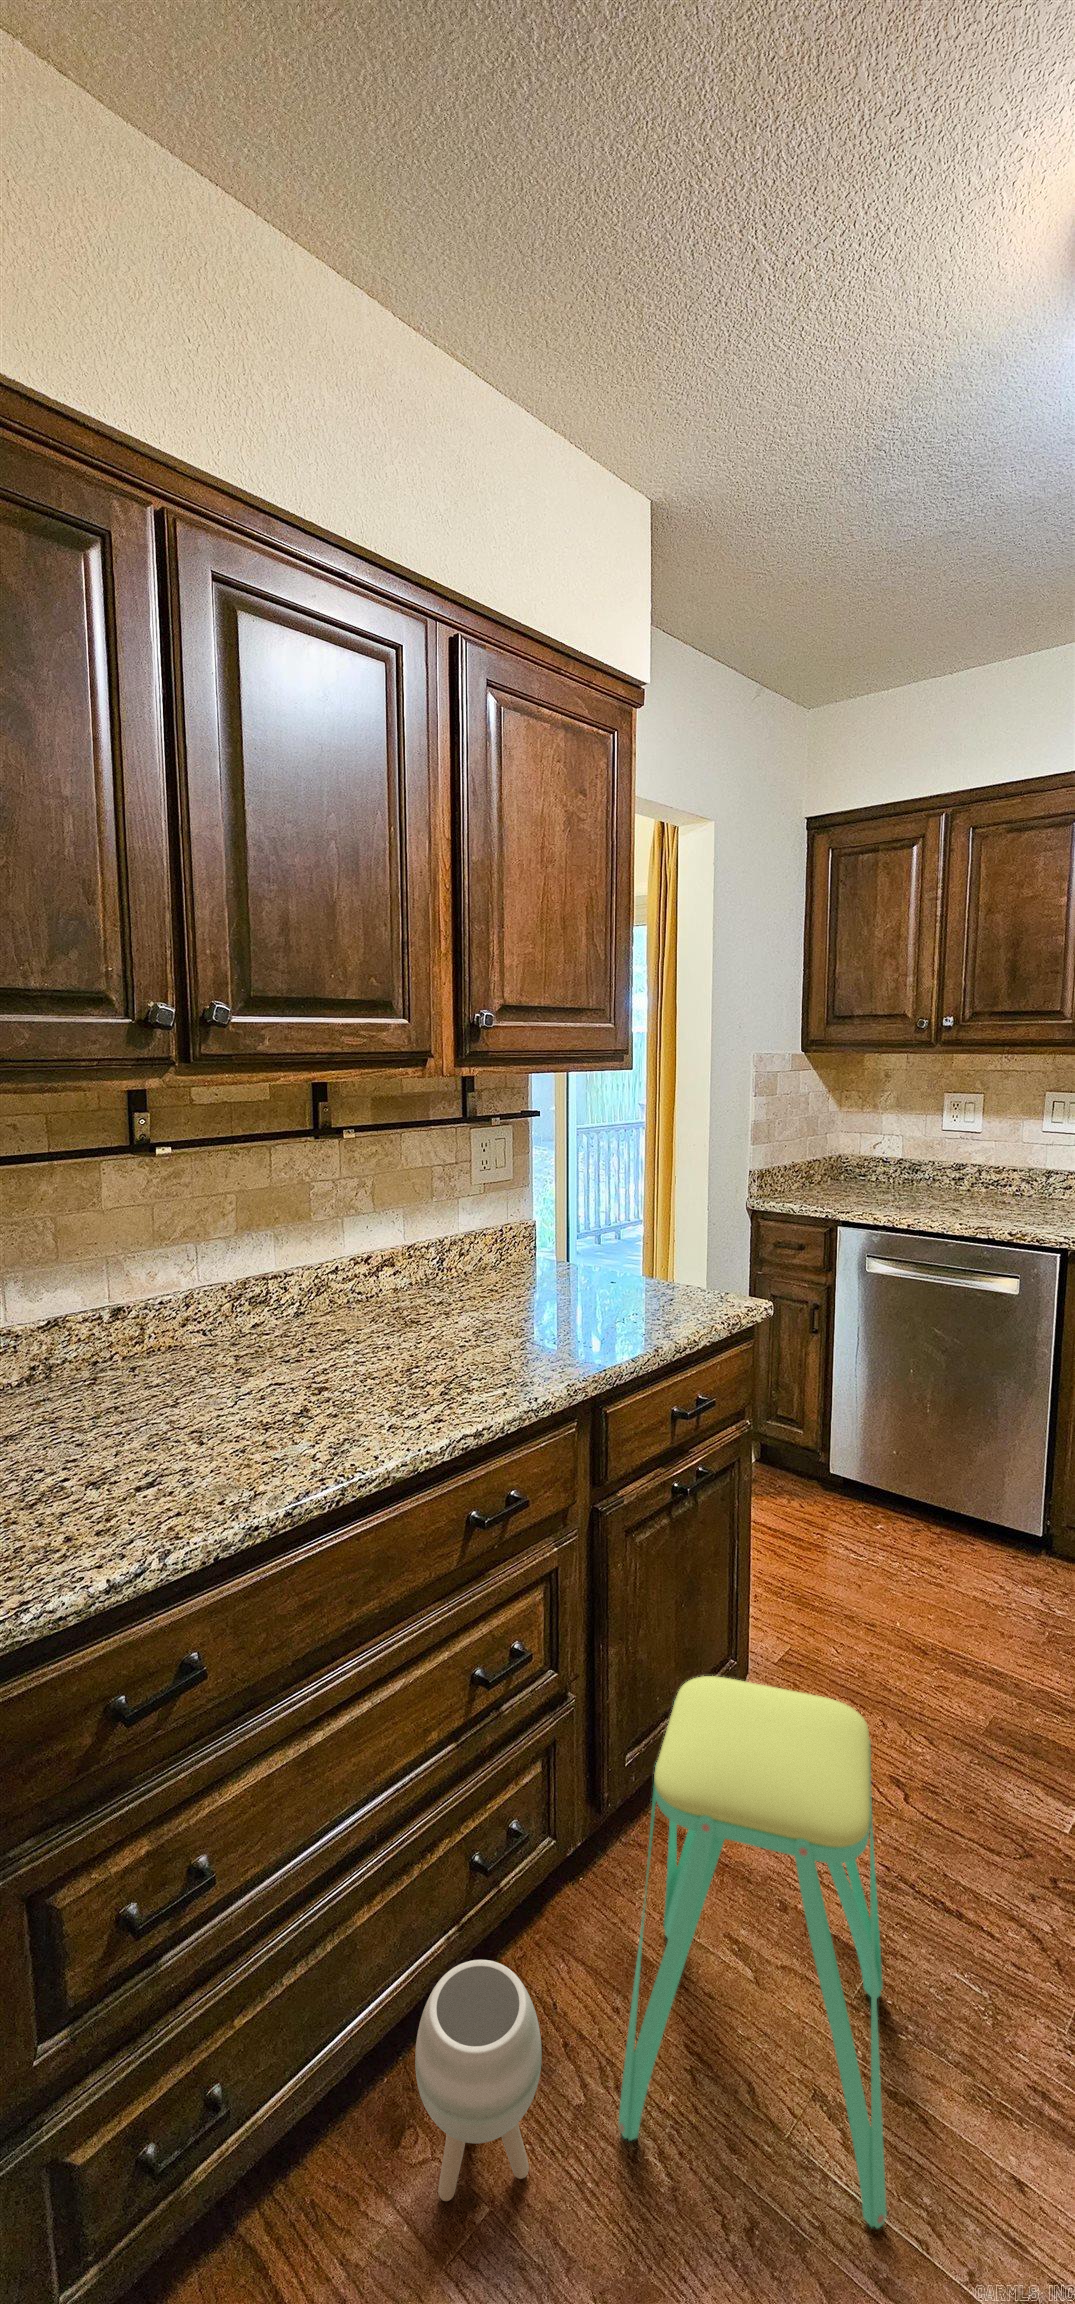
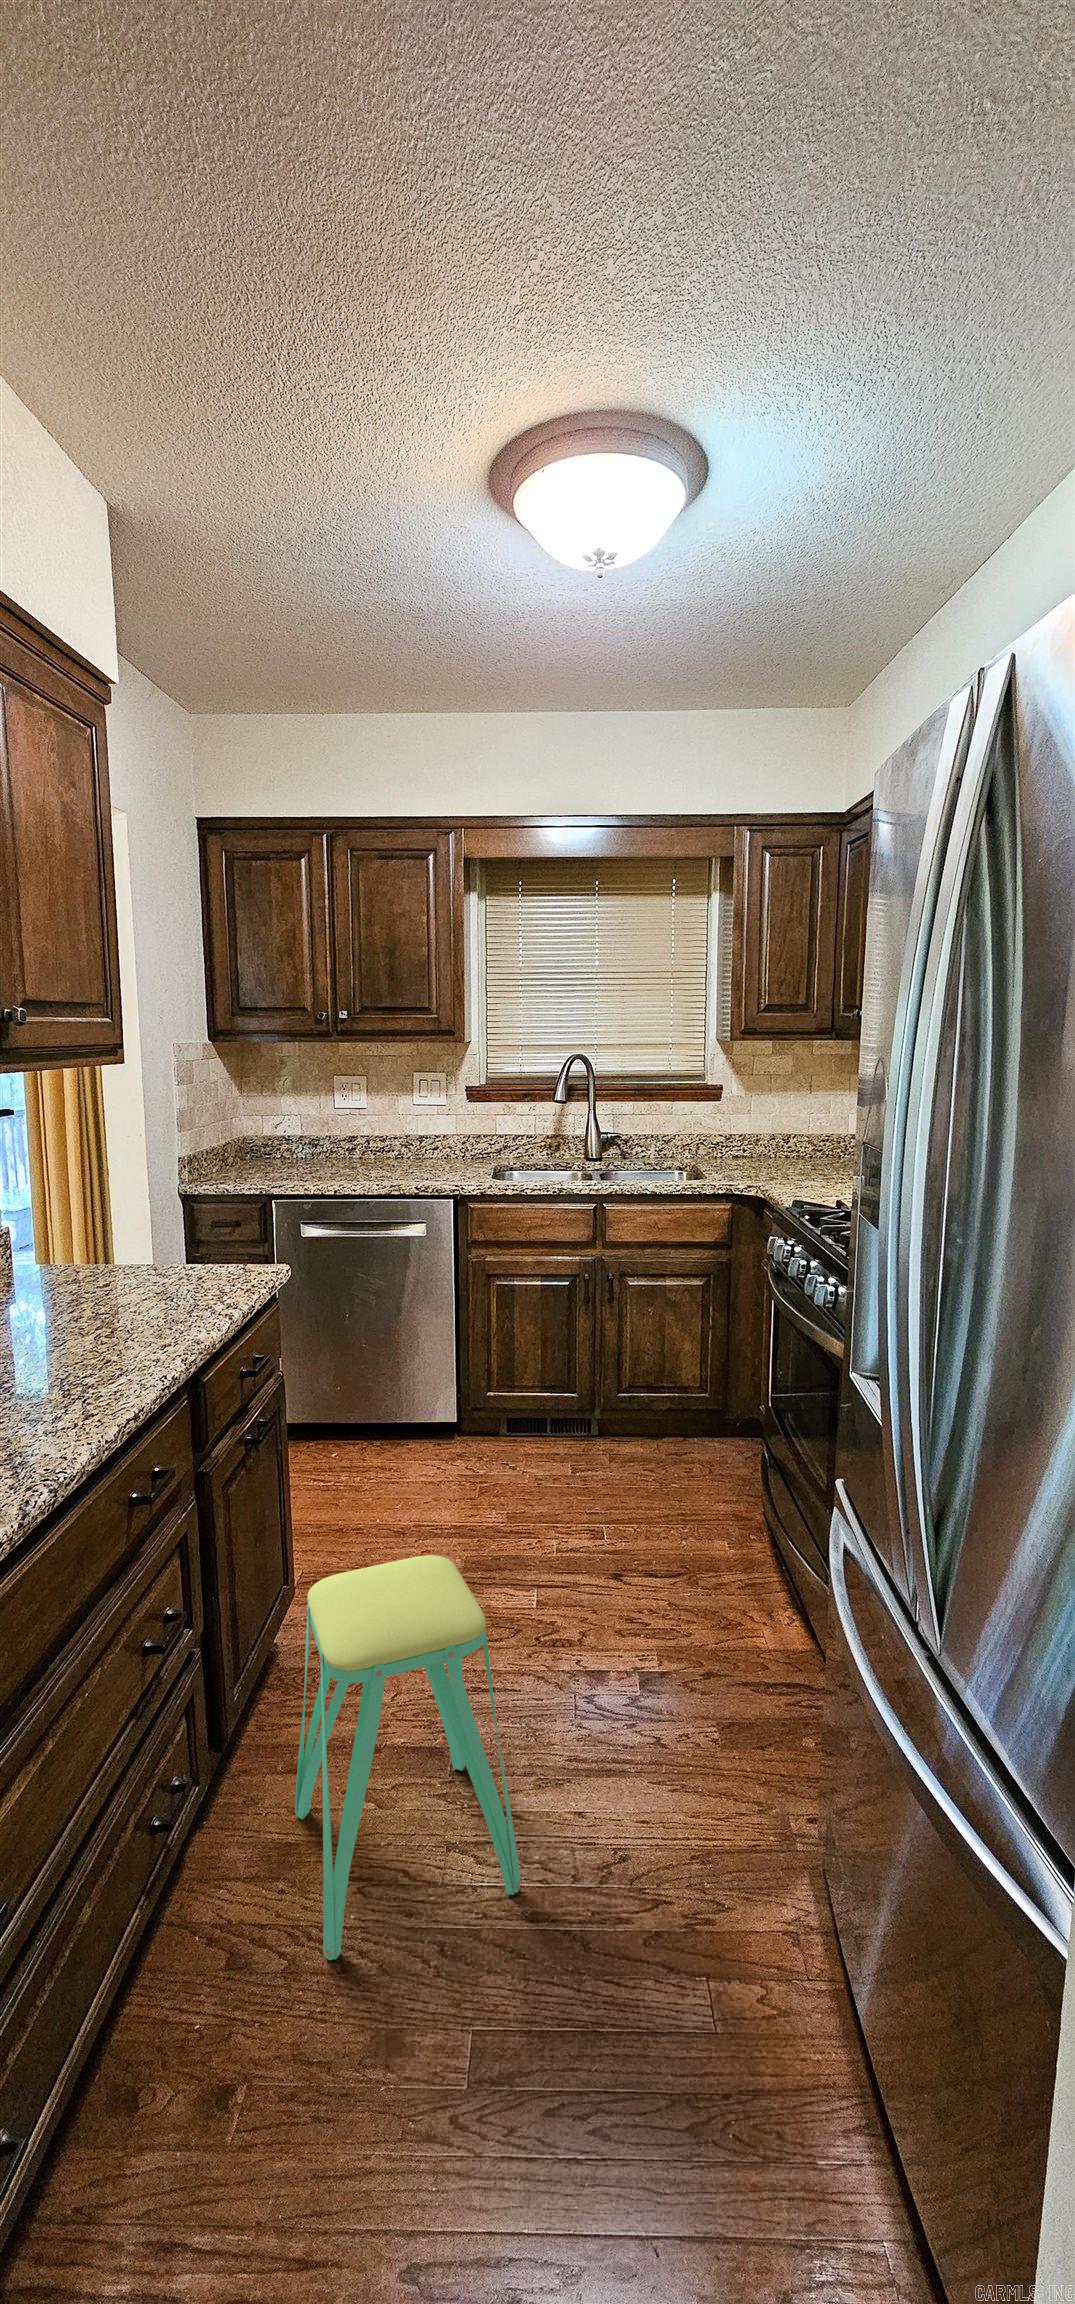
planter: present [415,1960,542,2201] -> none [156,1879,275,2100]

